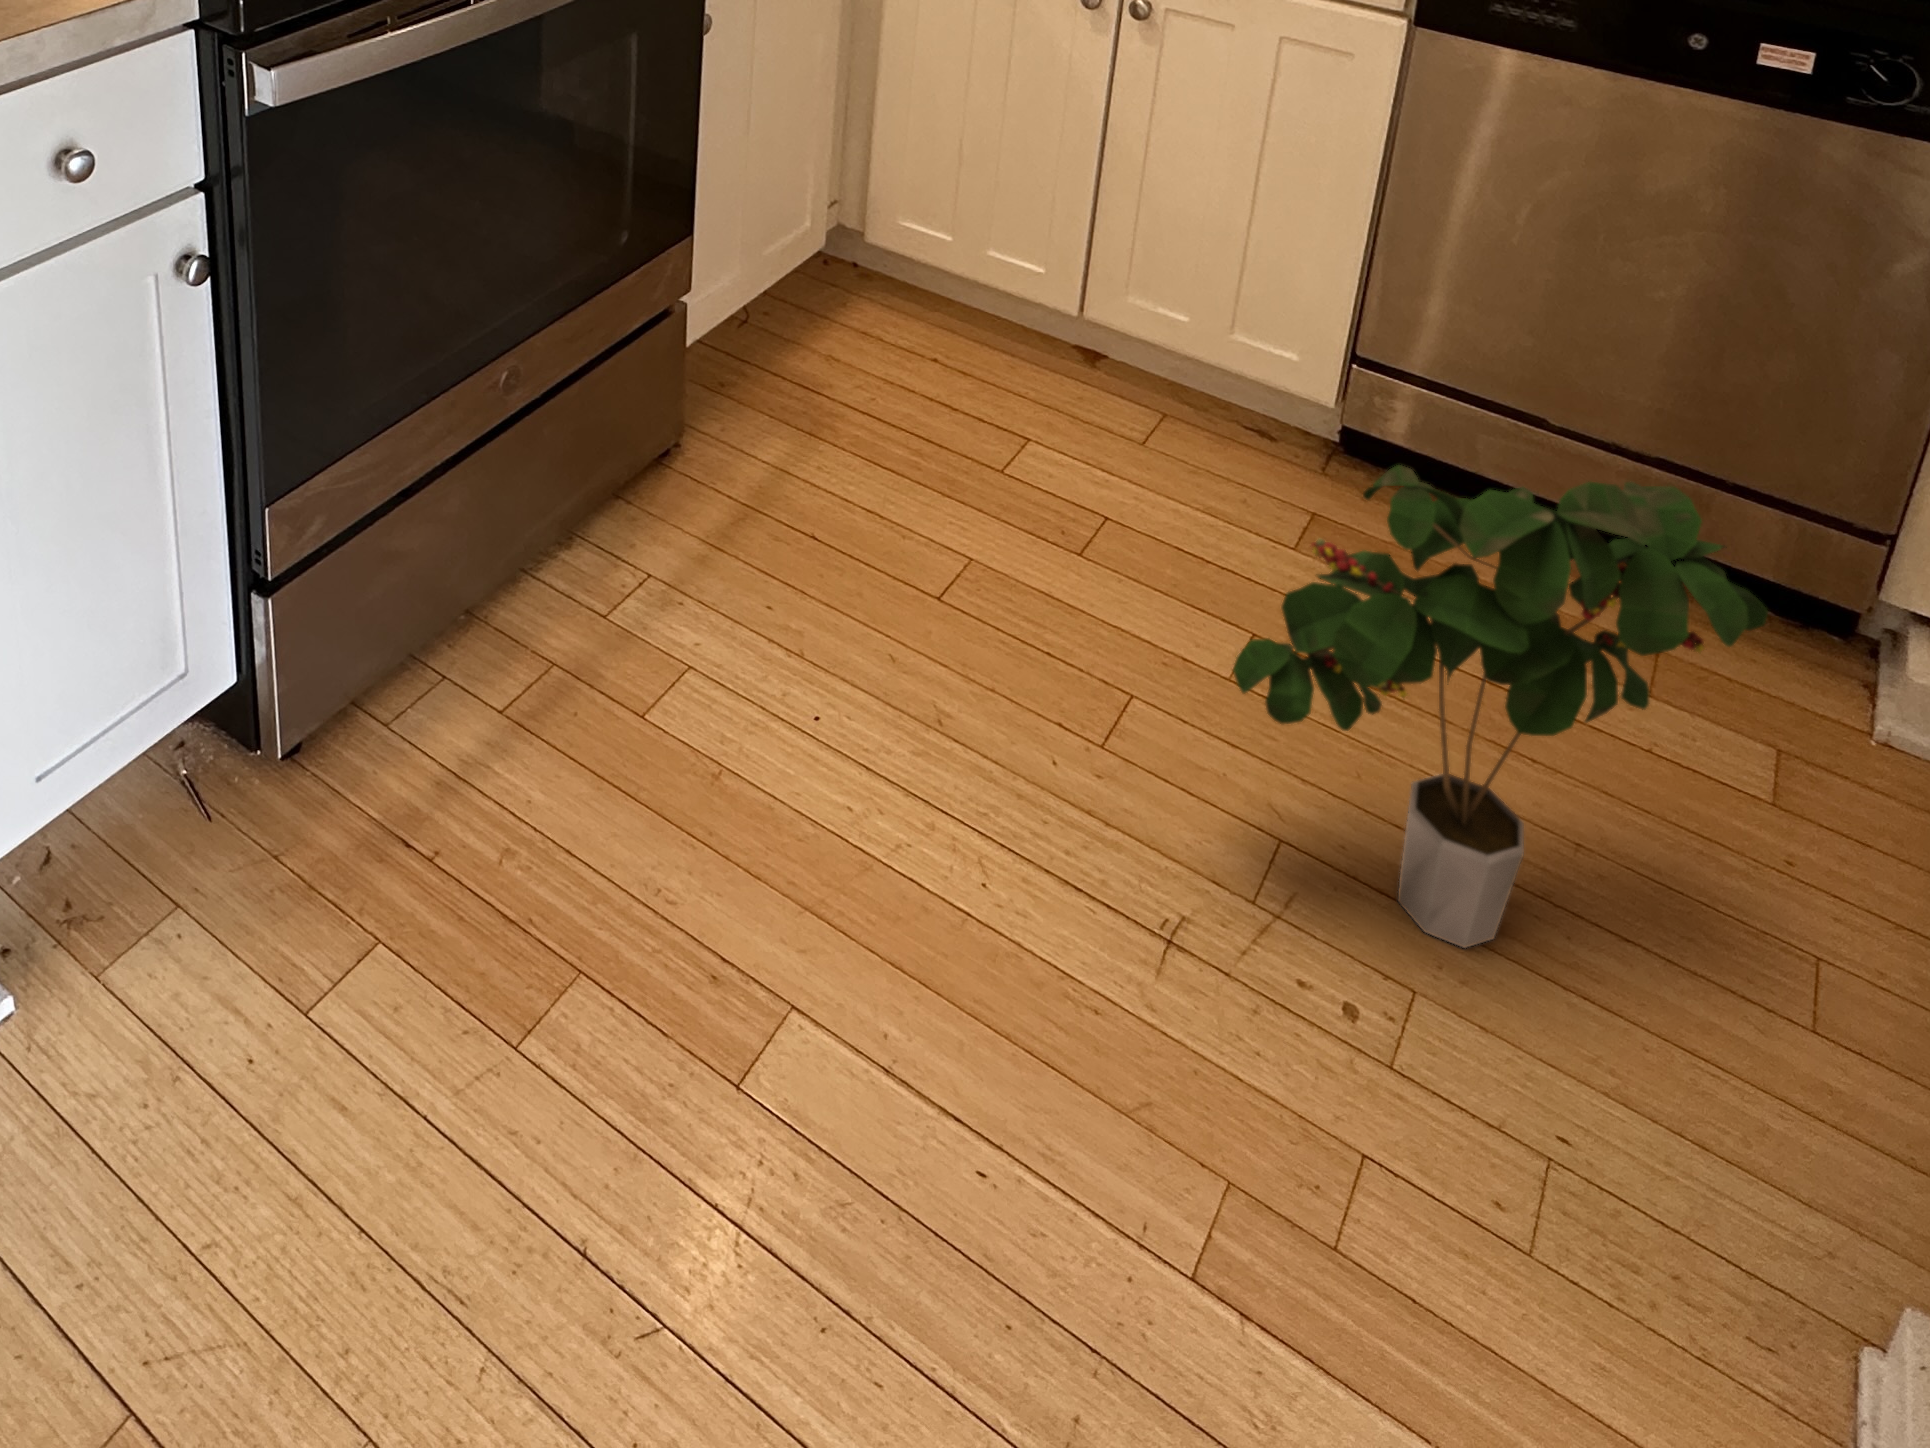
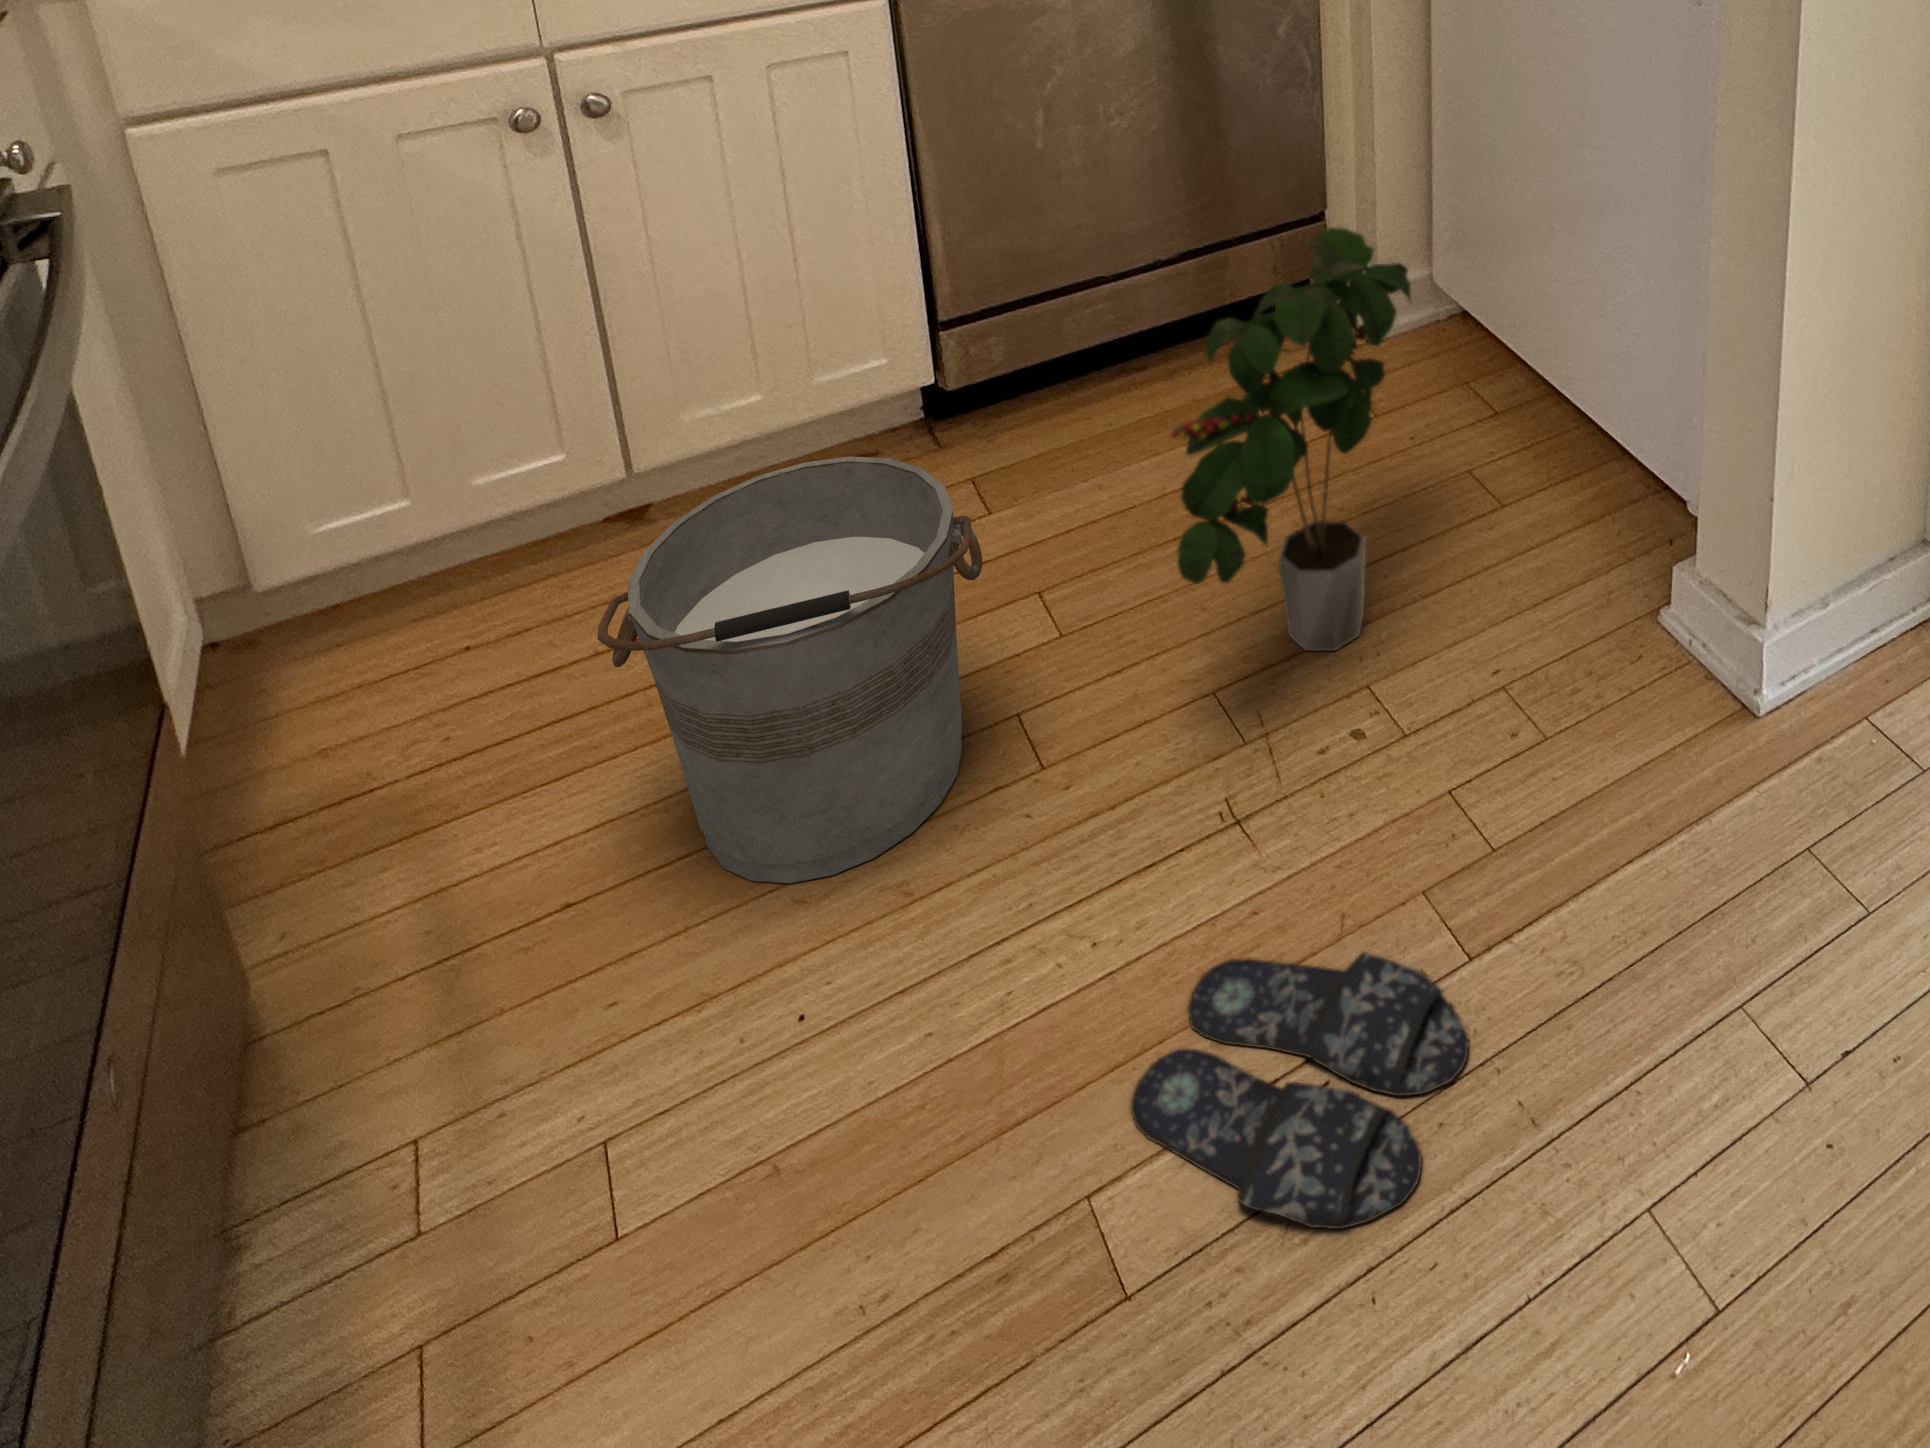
bucket: none [856,332,1145,693] -> present [597,457,982,883]
slippers: none [839,991,1132,1325] -> present [1131,951,1468,1229]

